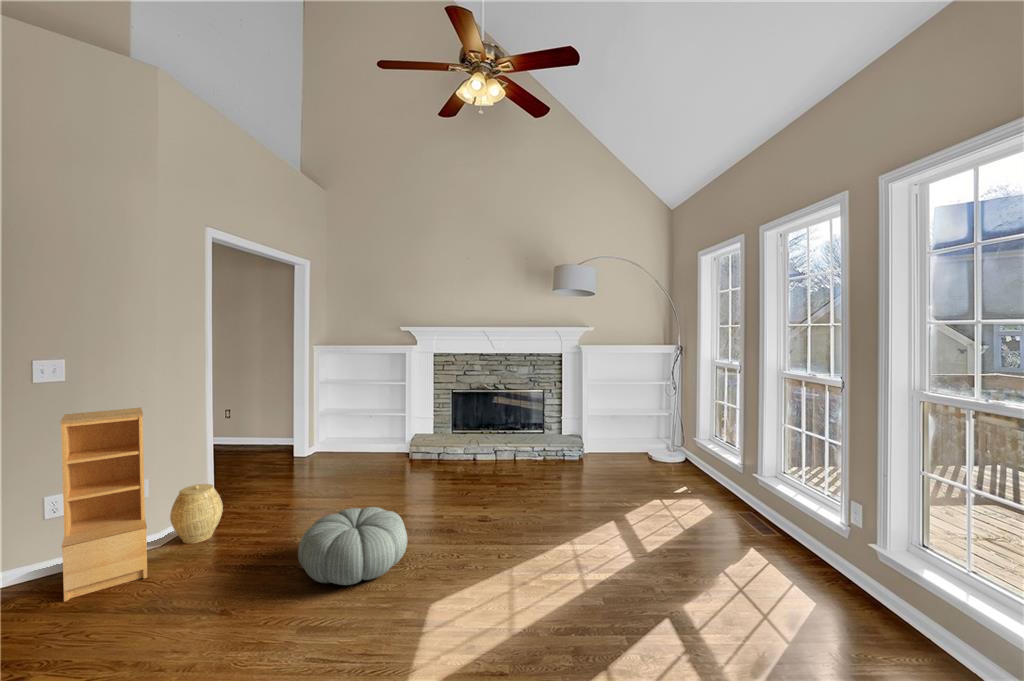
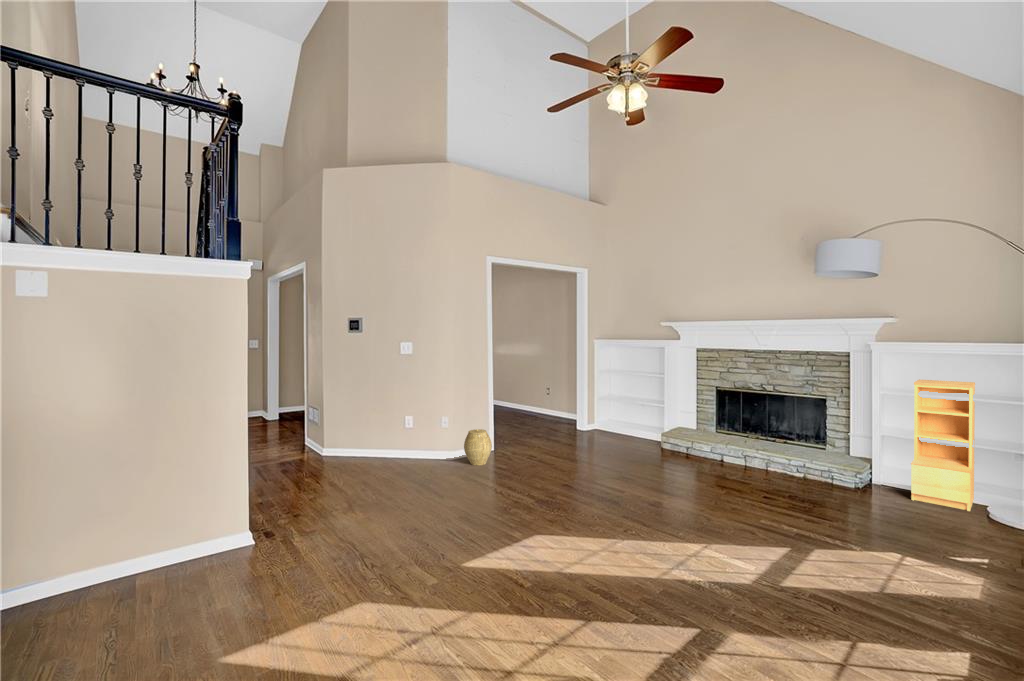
bookshelf: present [60,408,147,601] -> present [911,379,975,511]
pouf: present [298,507,407,585] -> none [494,462,570,511]

